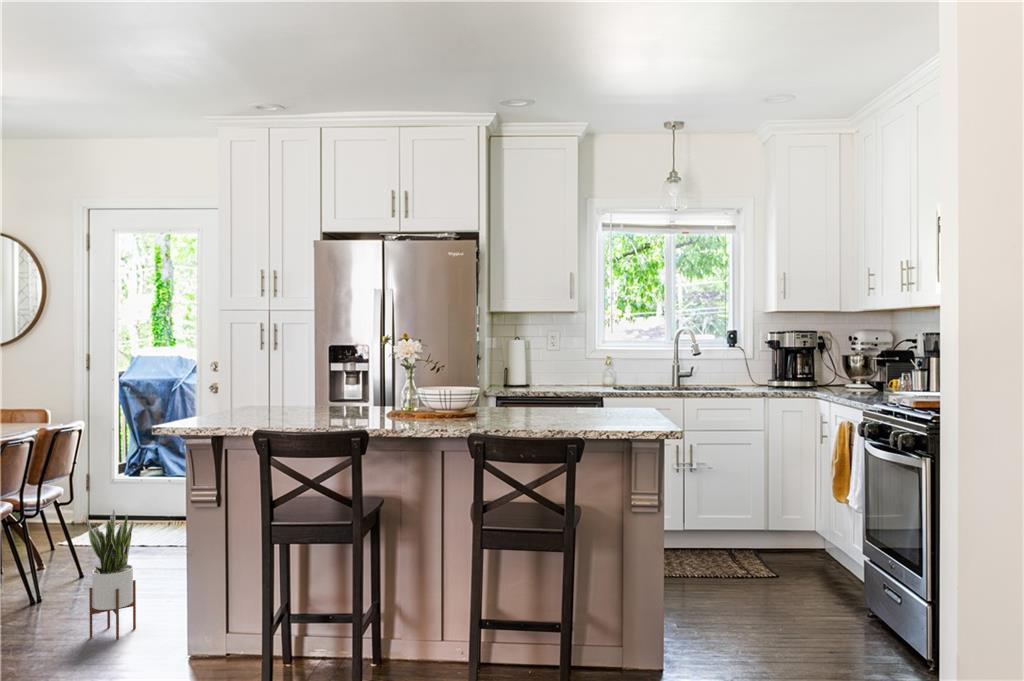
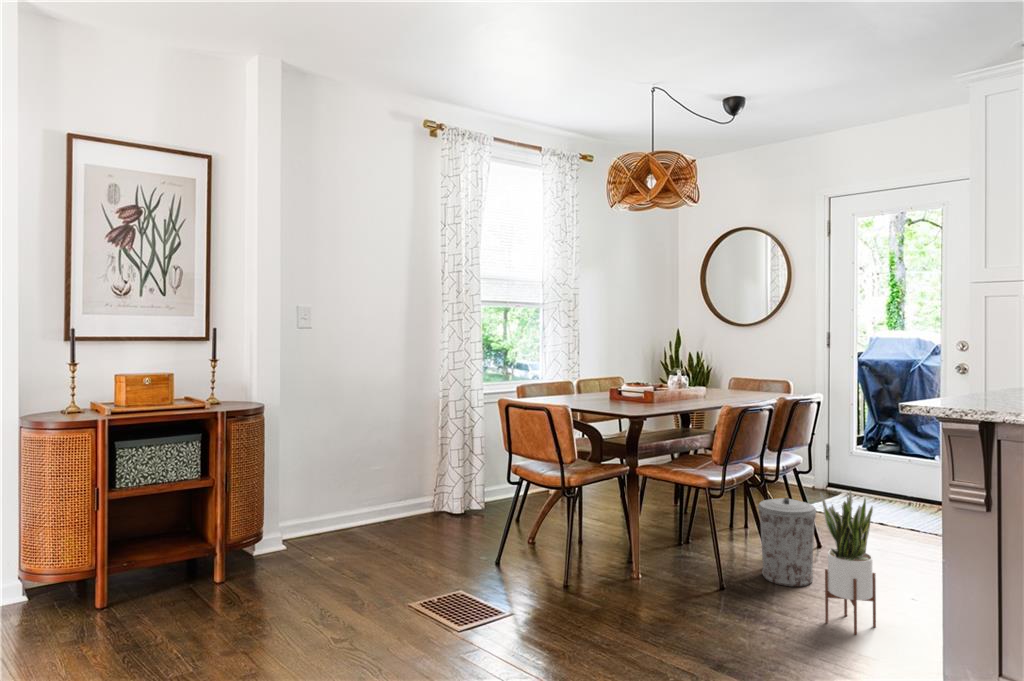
trash can: none [17,530,80,620] -> present [758,498,816,587]

